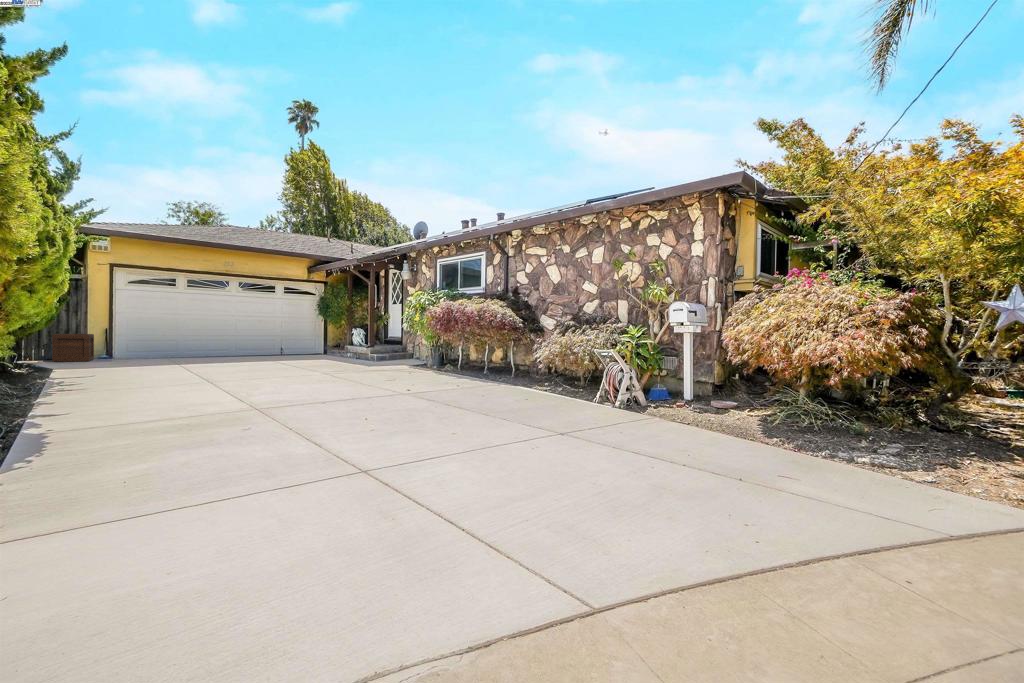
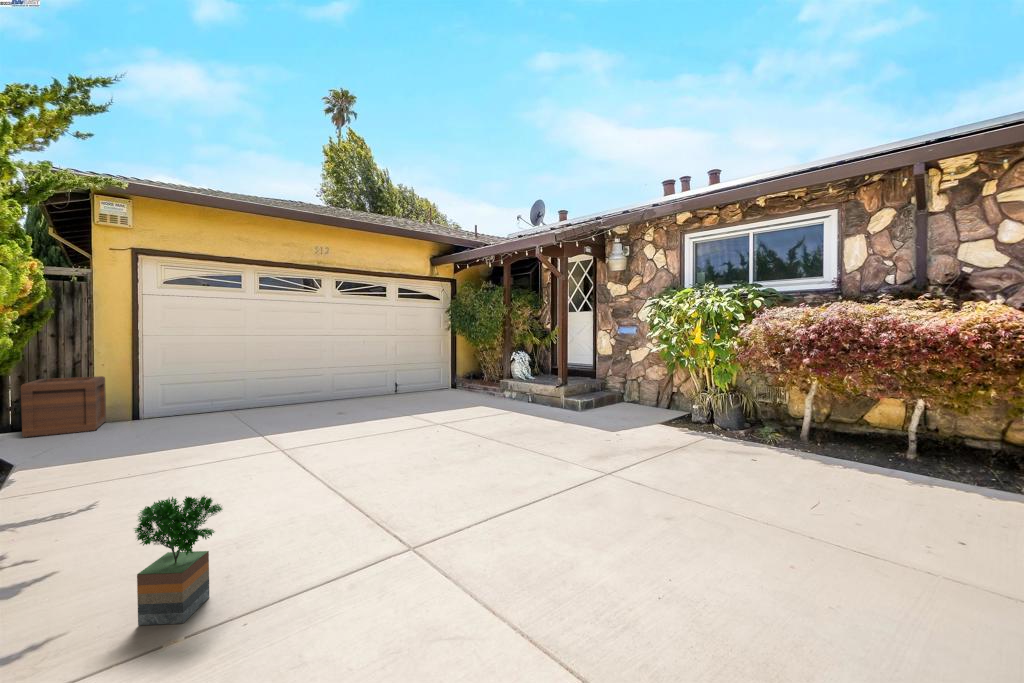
potted tree: none [103,353,131,386] -> present [134,496,223,625]

